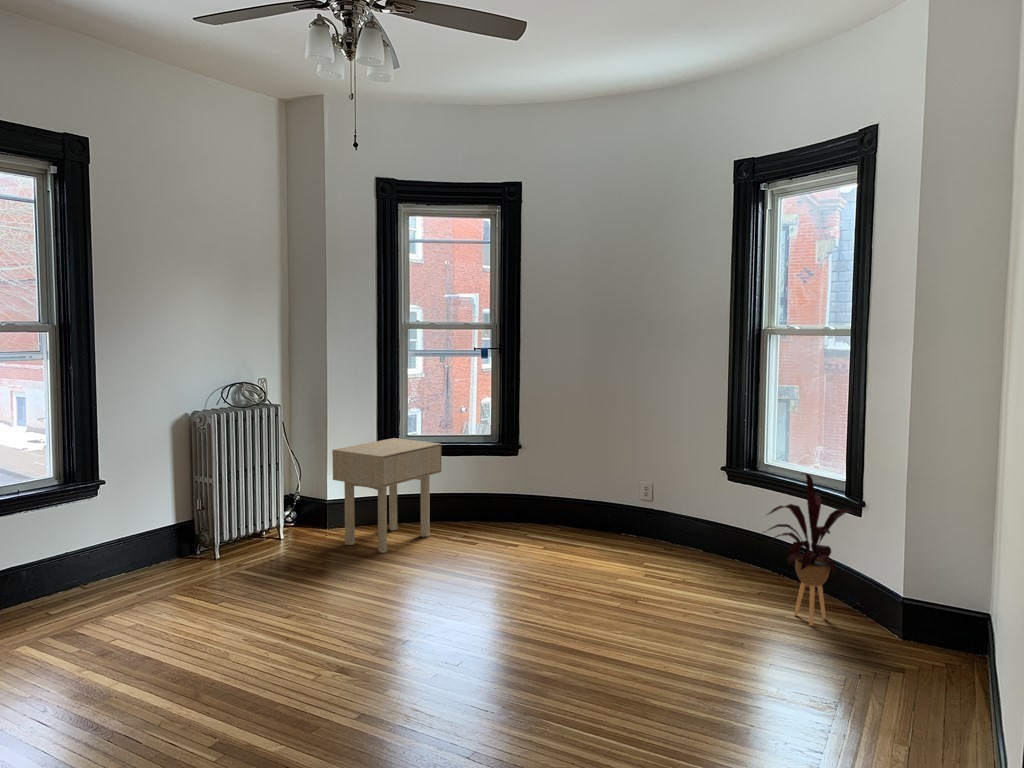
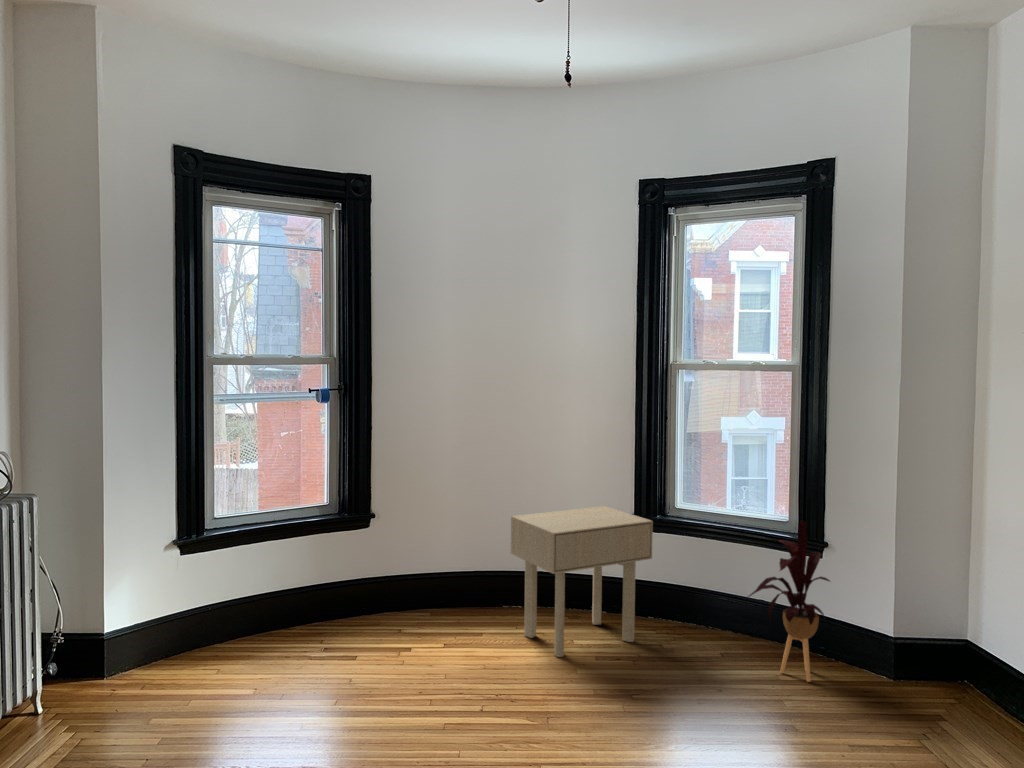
side table: present [332,438,441,553] -> present [511,506,653,657]

